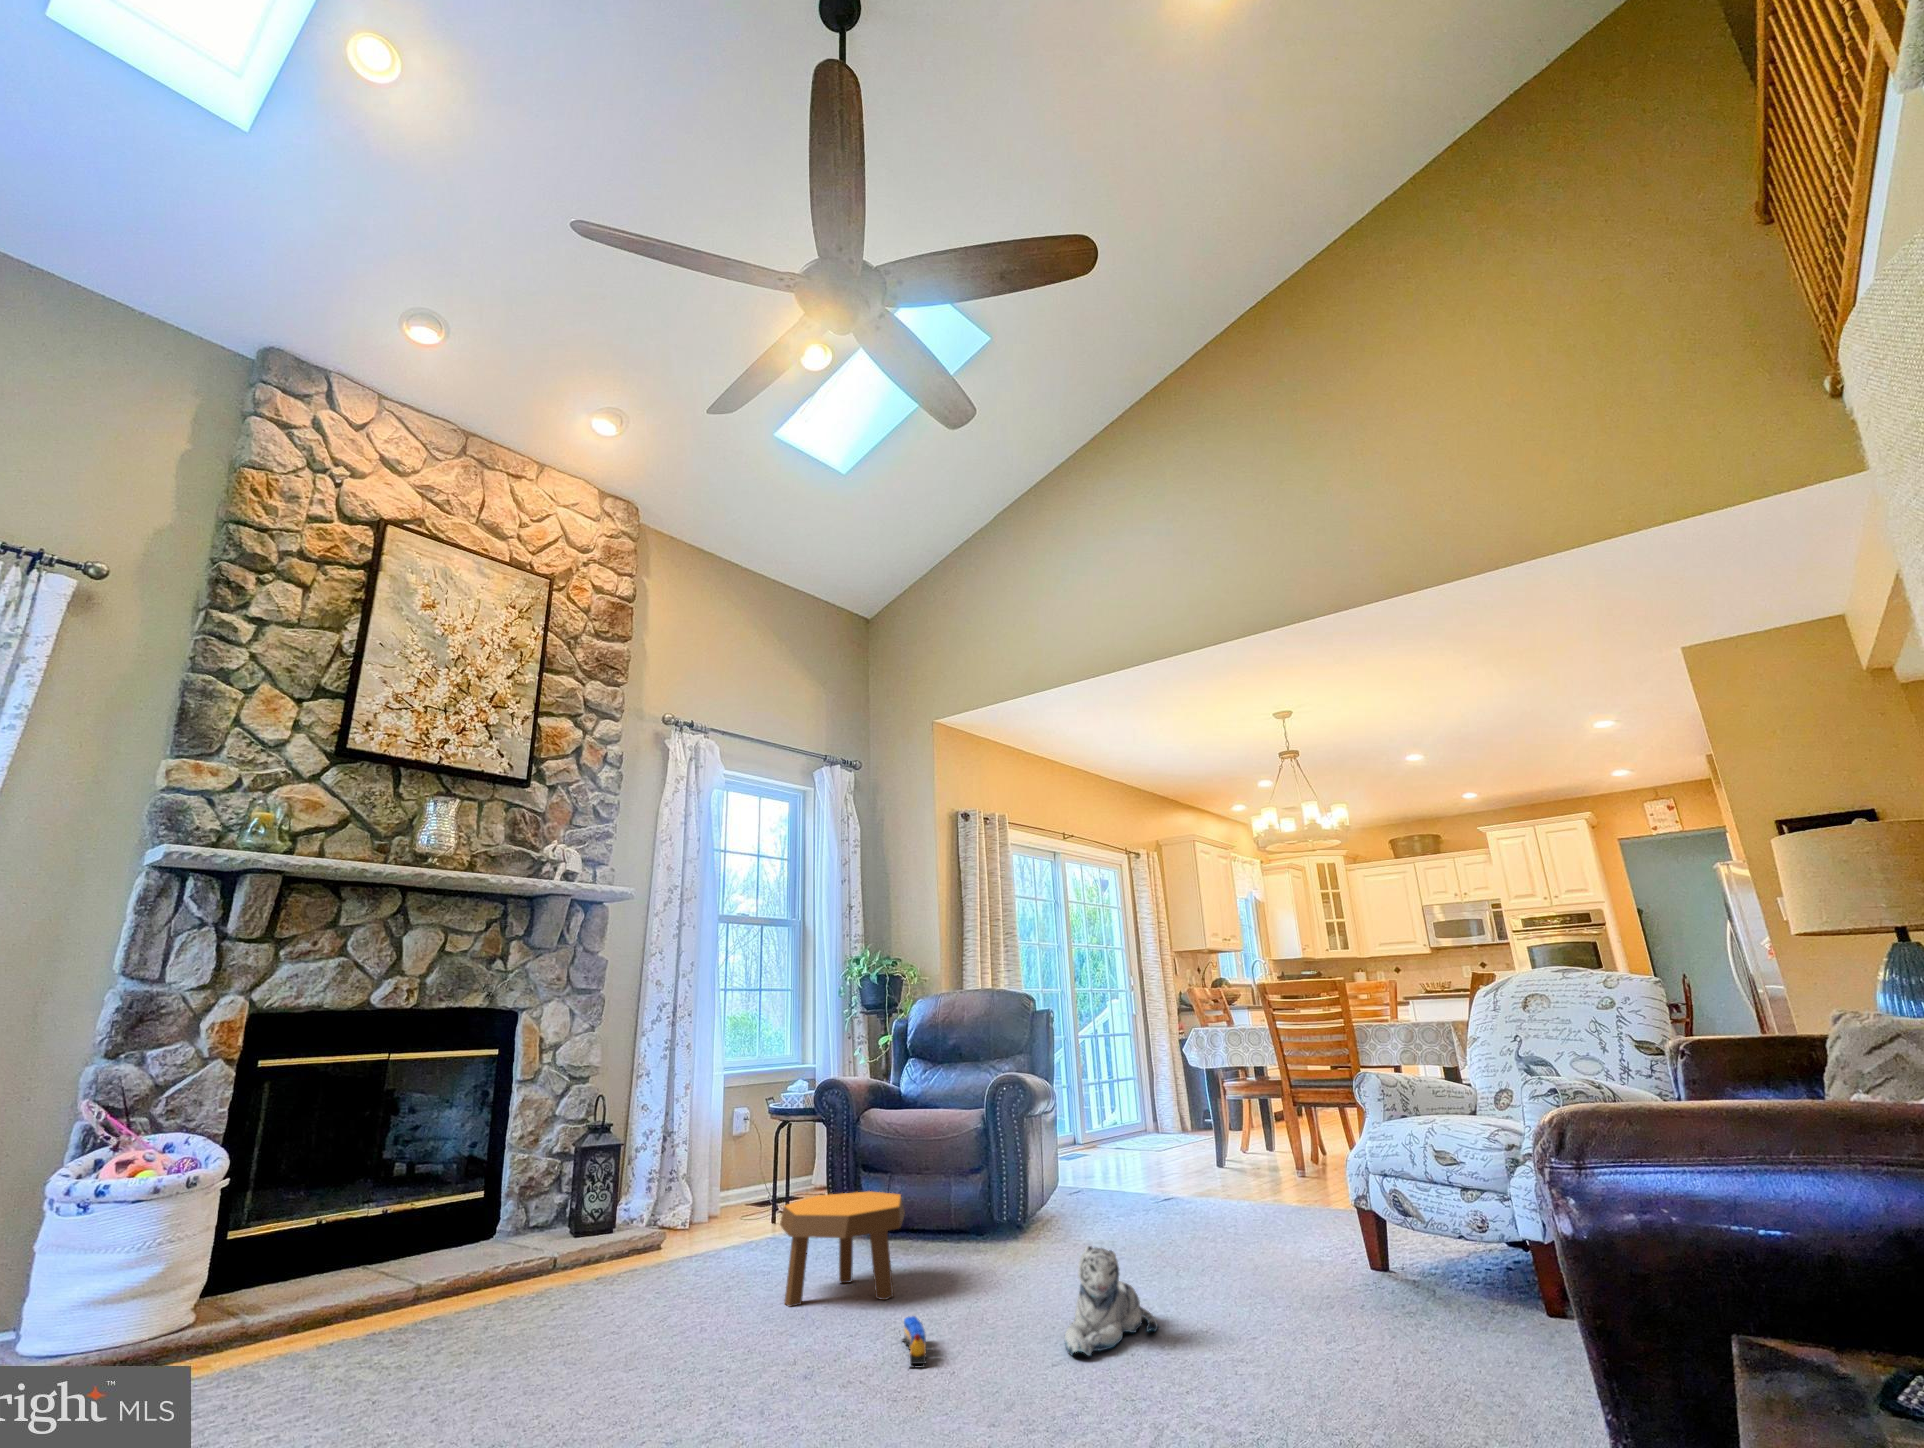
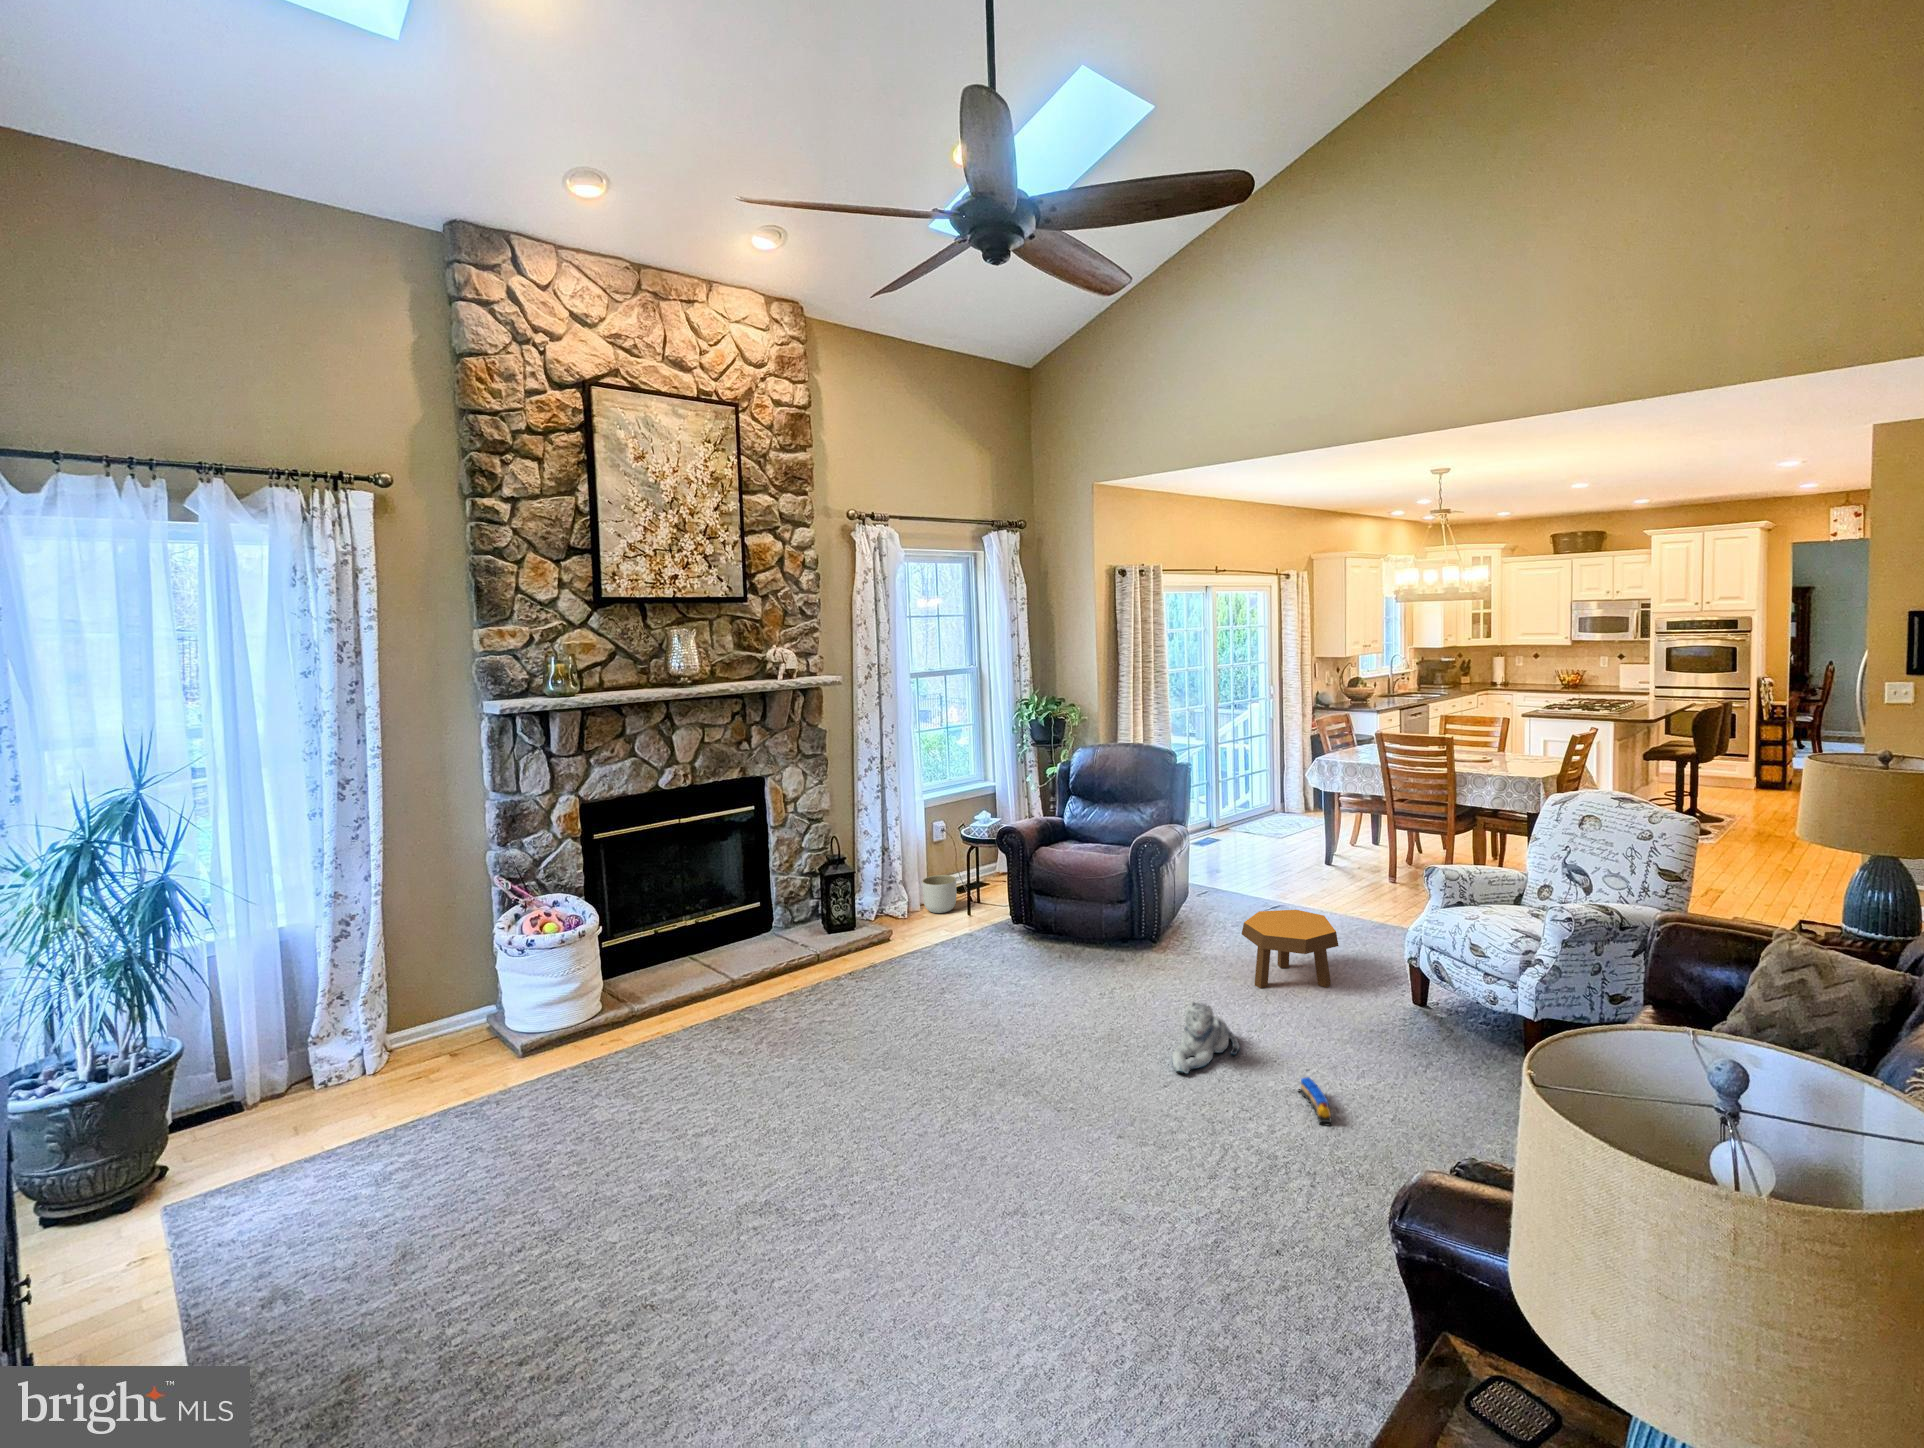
planter: none [711,1176,757,1229] -> present [922,875,956,913]
footstool: present [780,1191,905,1307] -> present [1242,910,1339,988]
toy train: present [902,1316,927,1368] -> present [1298,1077,1331,1126]

